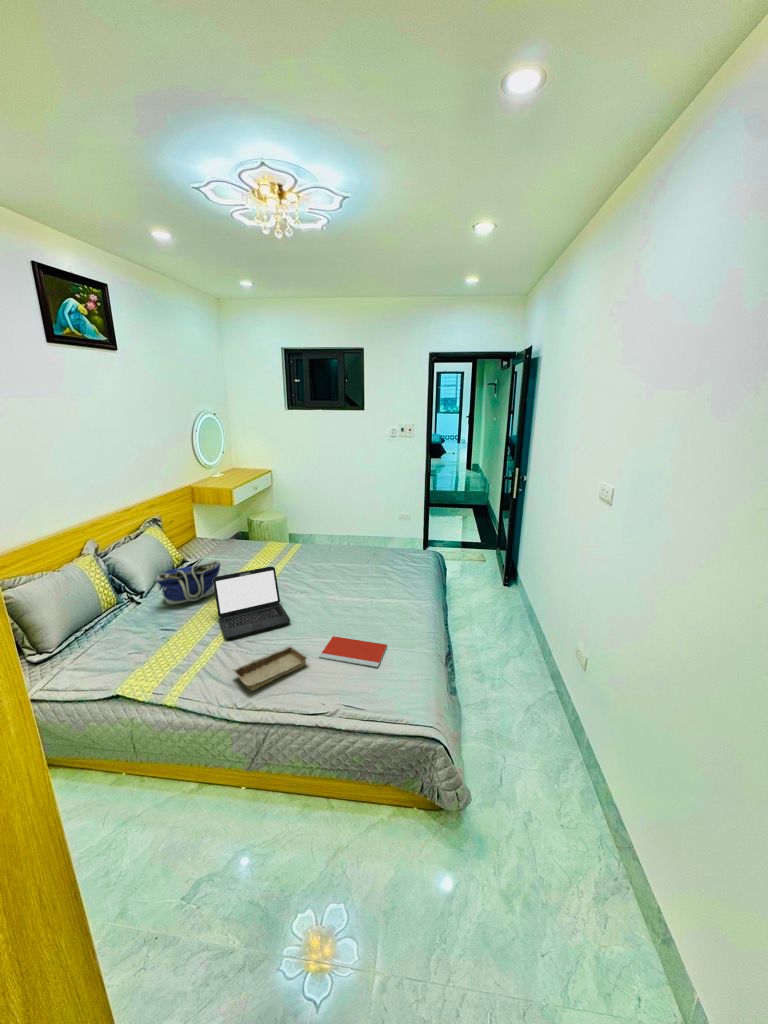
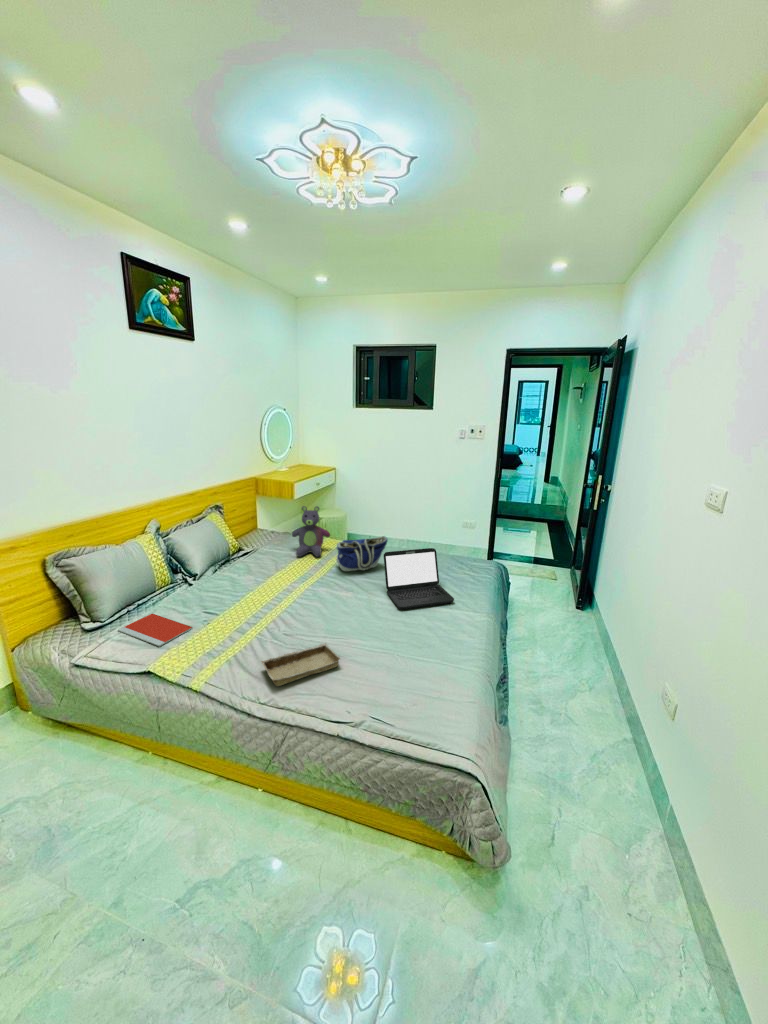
stuffed bear: none [236,513,276,564] -> present [292,506,330,557]
tote bag: present [155,561,220,605] -> present [336,536,387,571]
laptop: present [213,567,290,640] -> present [384,548,454,610]
notebook: present [319,636,387,668] -> present [118,614,193,647]

